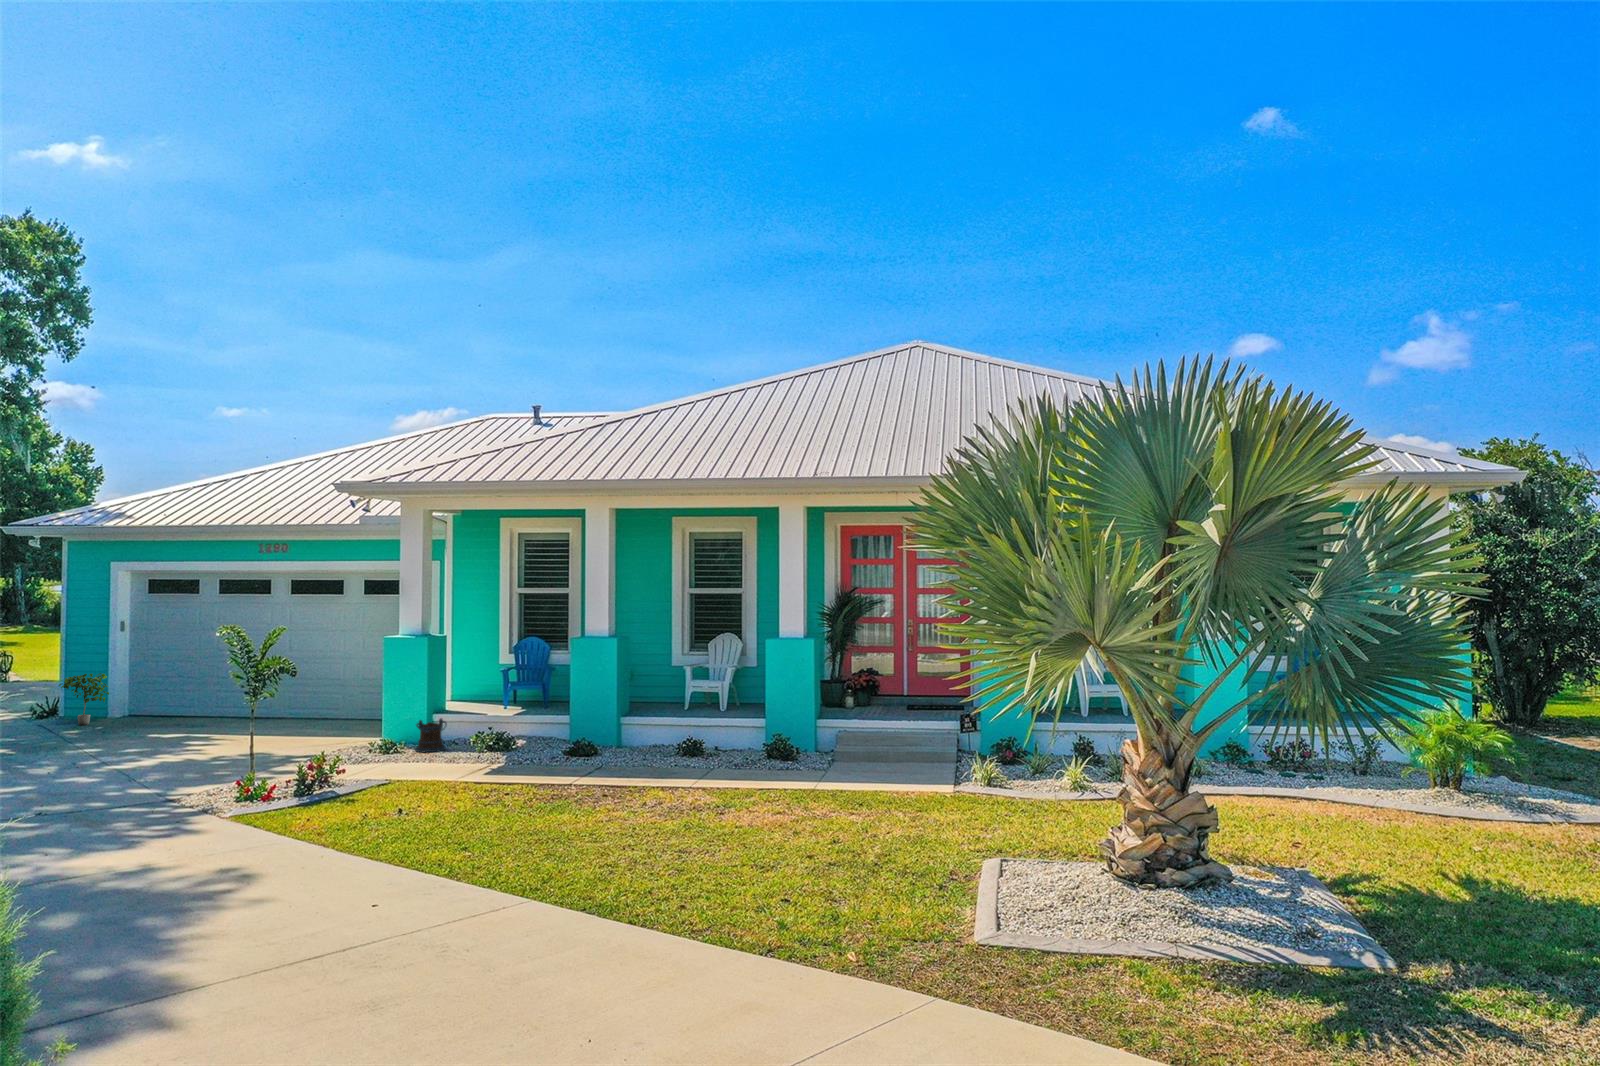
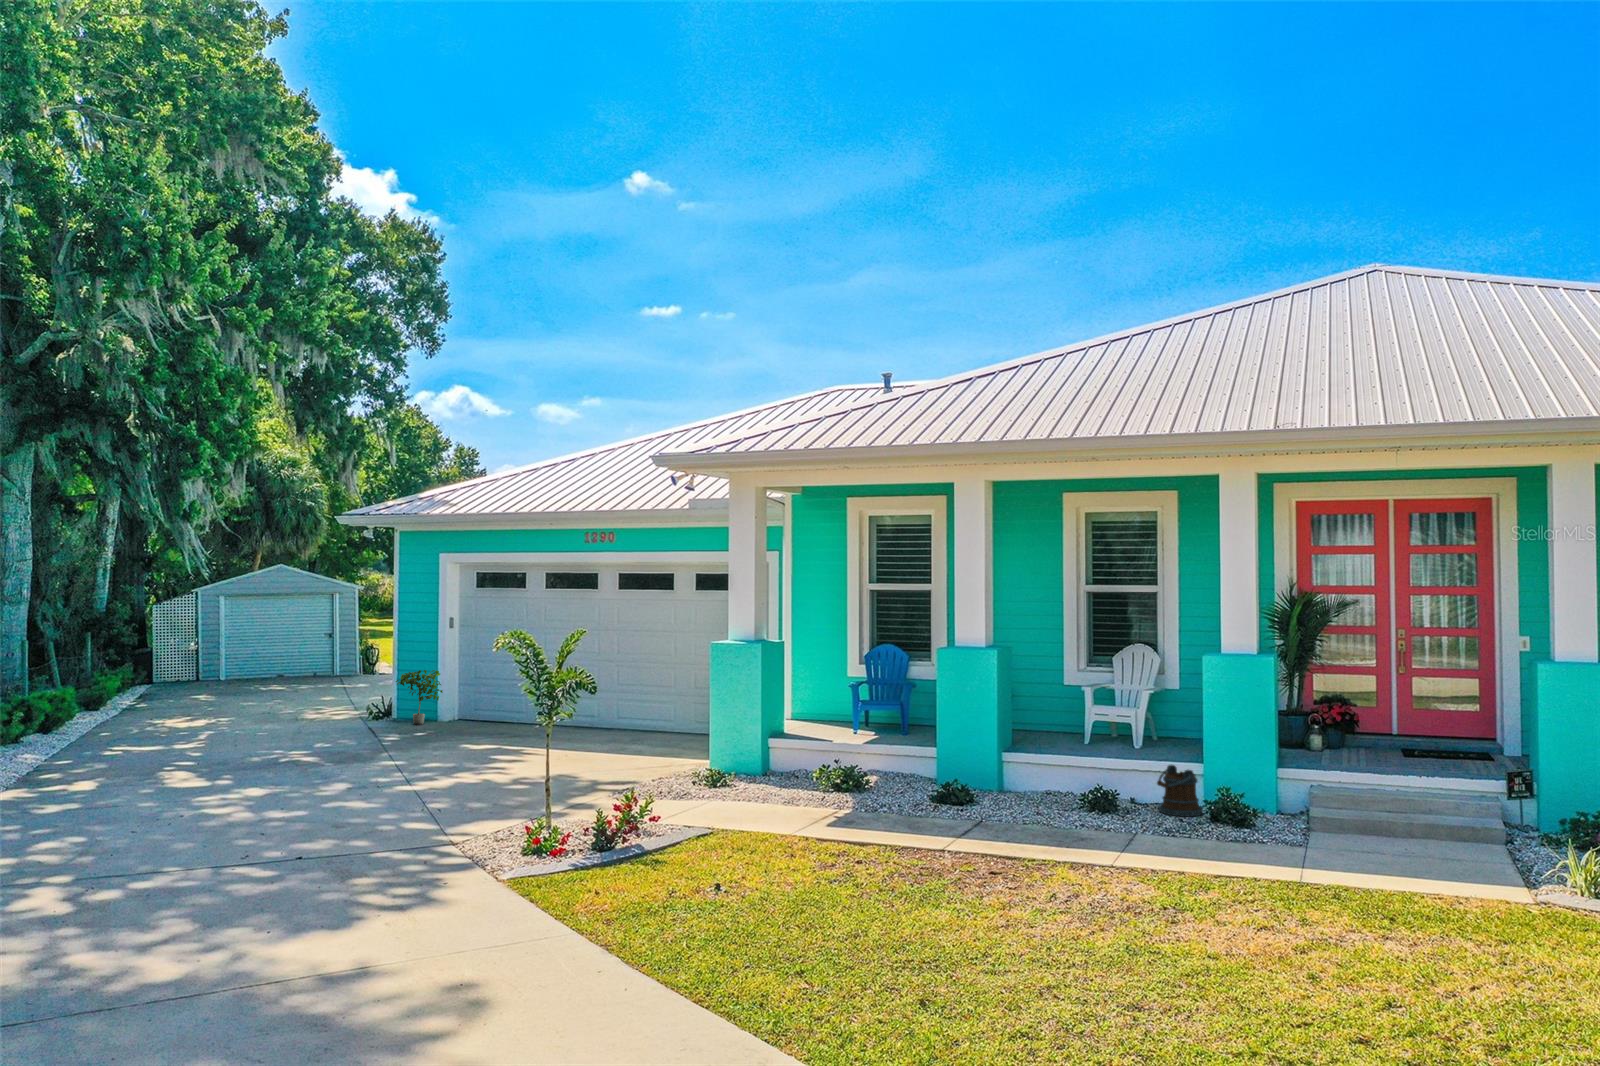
bucket: present [415,718,447,752] -> present [1157,765,1203,817]

